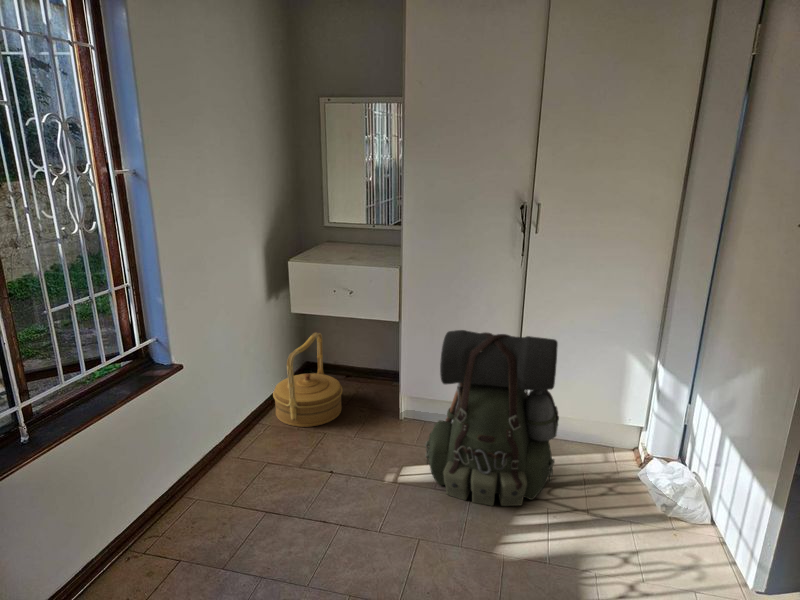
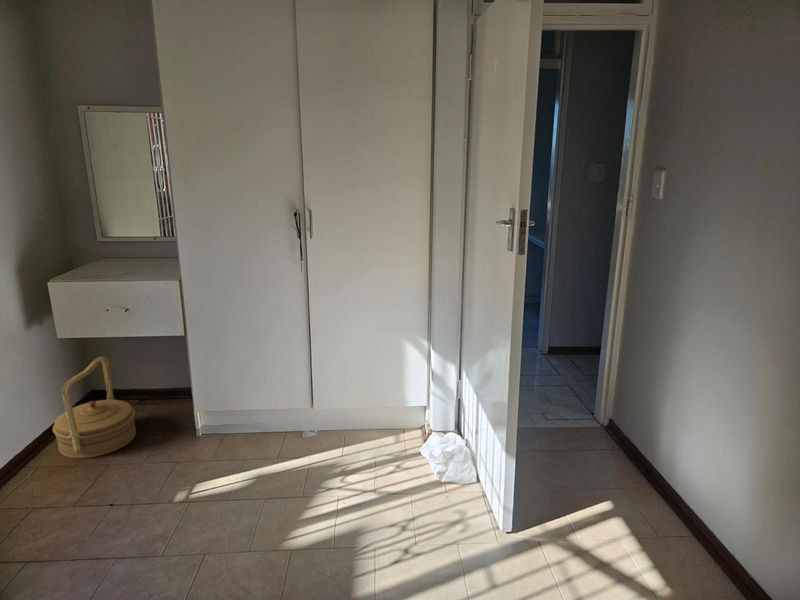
backpack: present [425,330,559,506] -> none [216,337,344,503]

